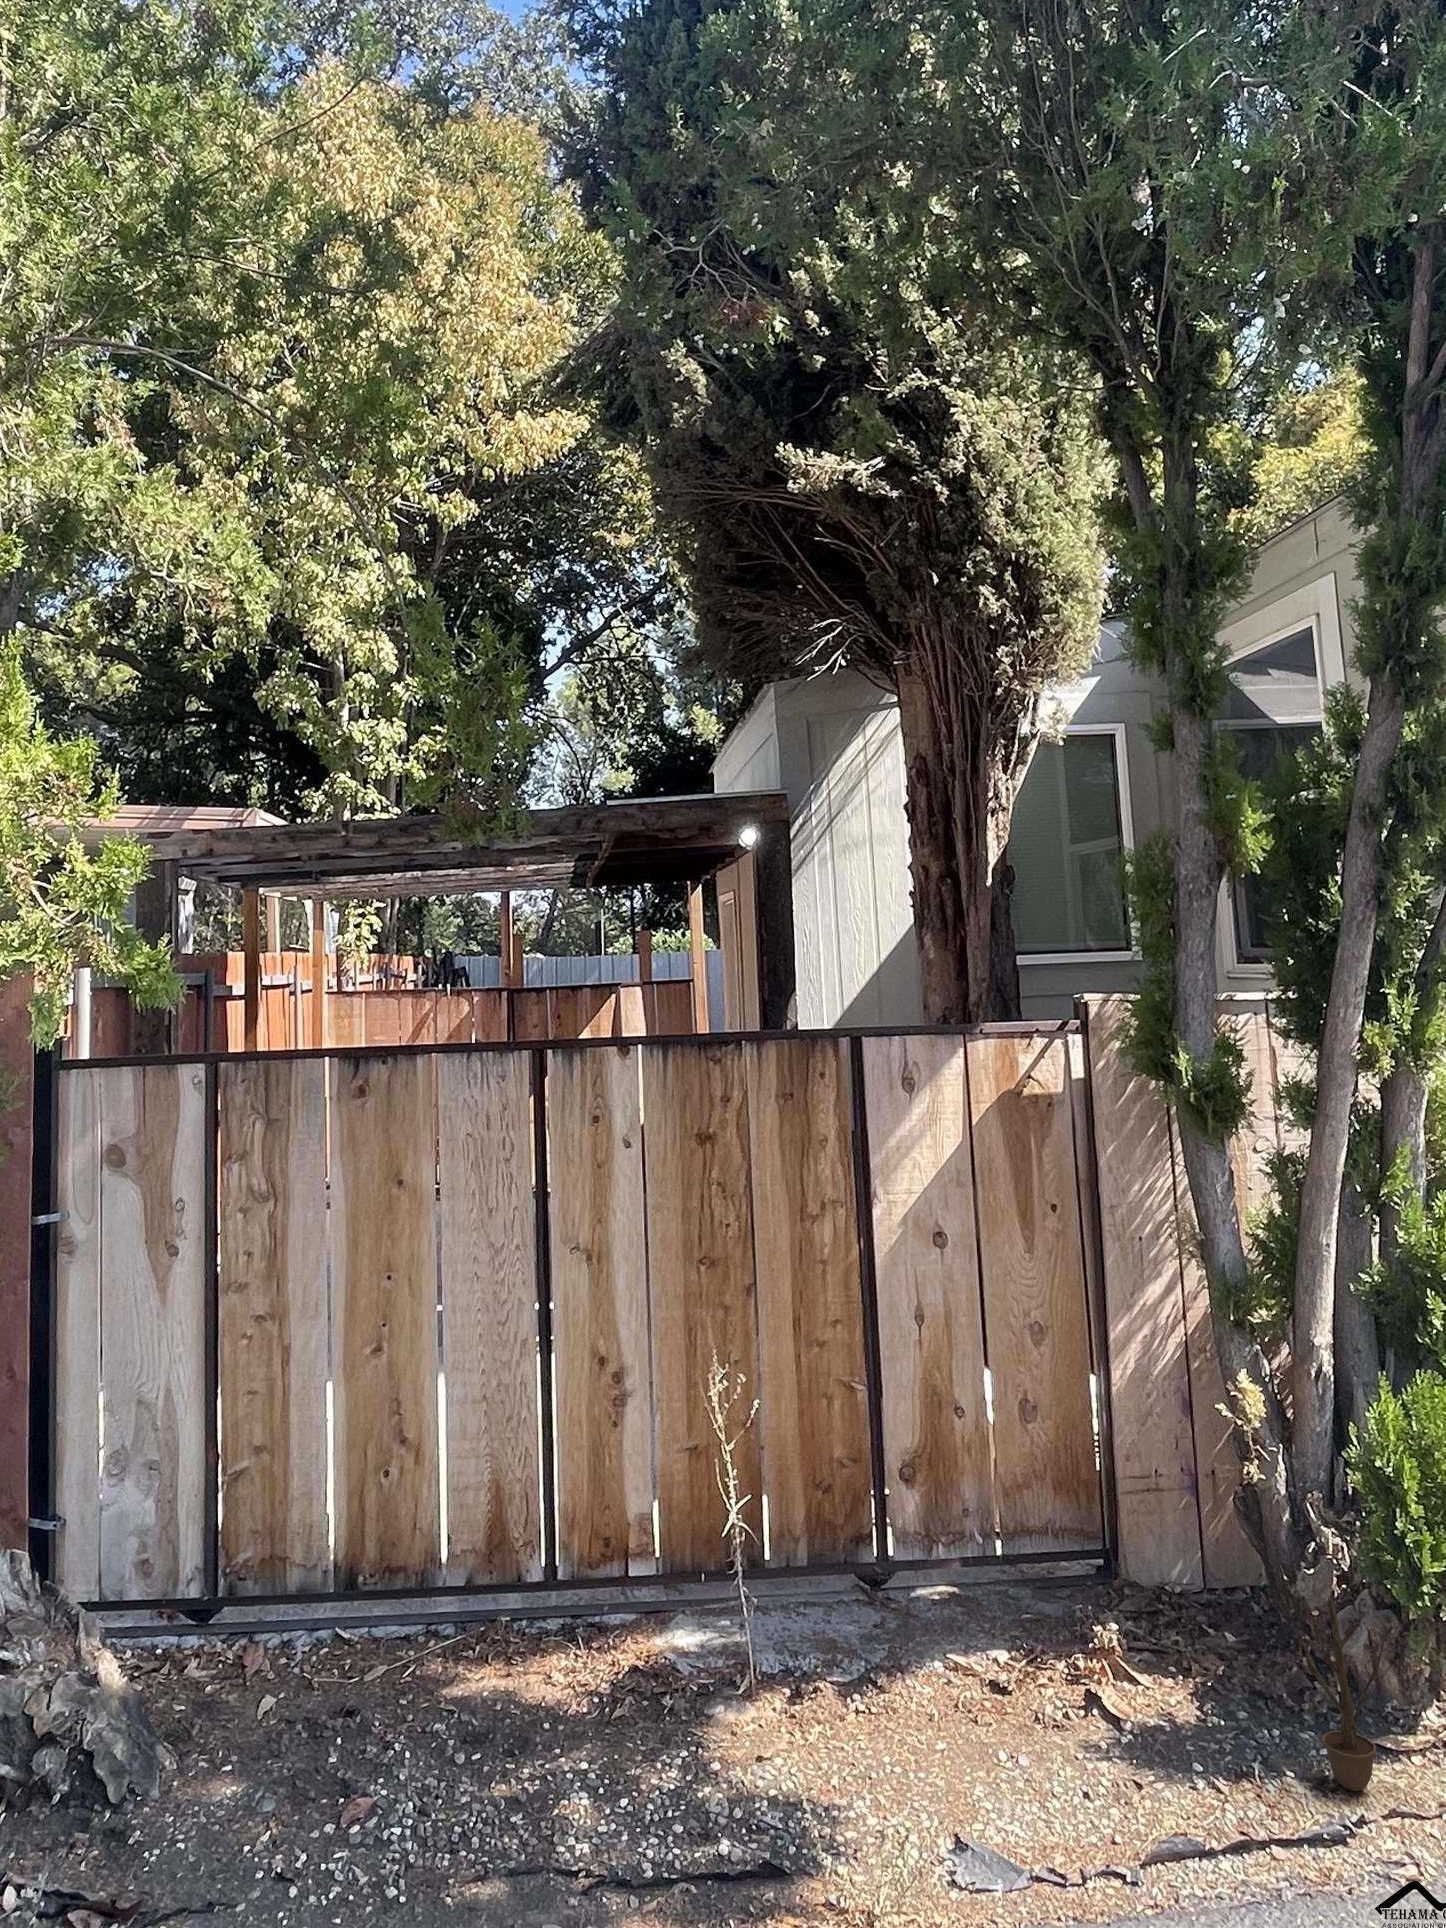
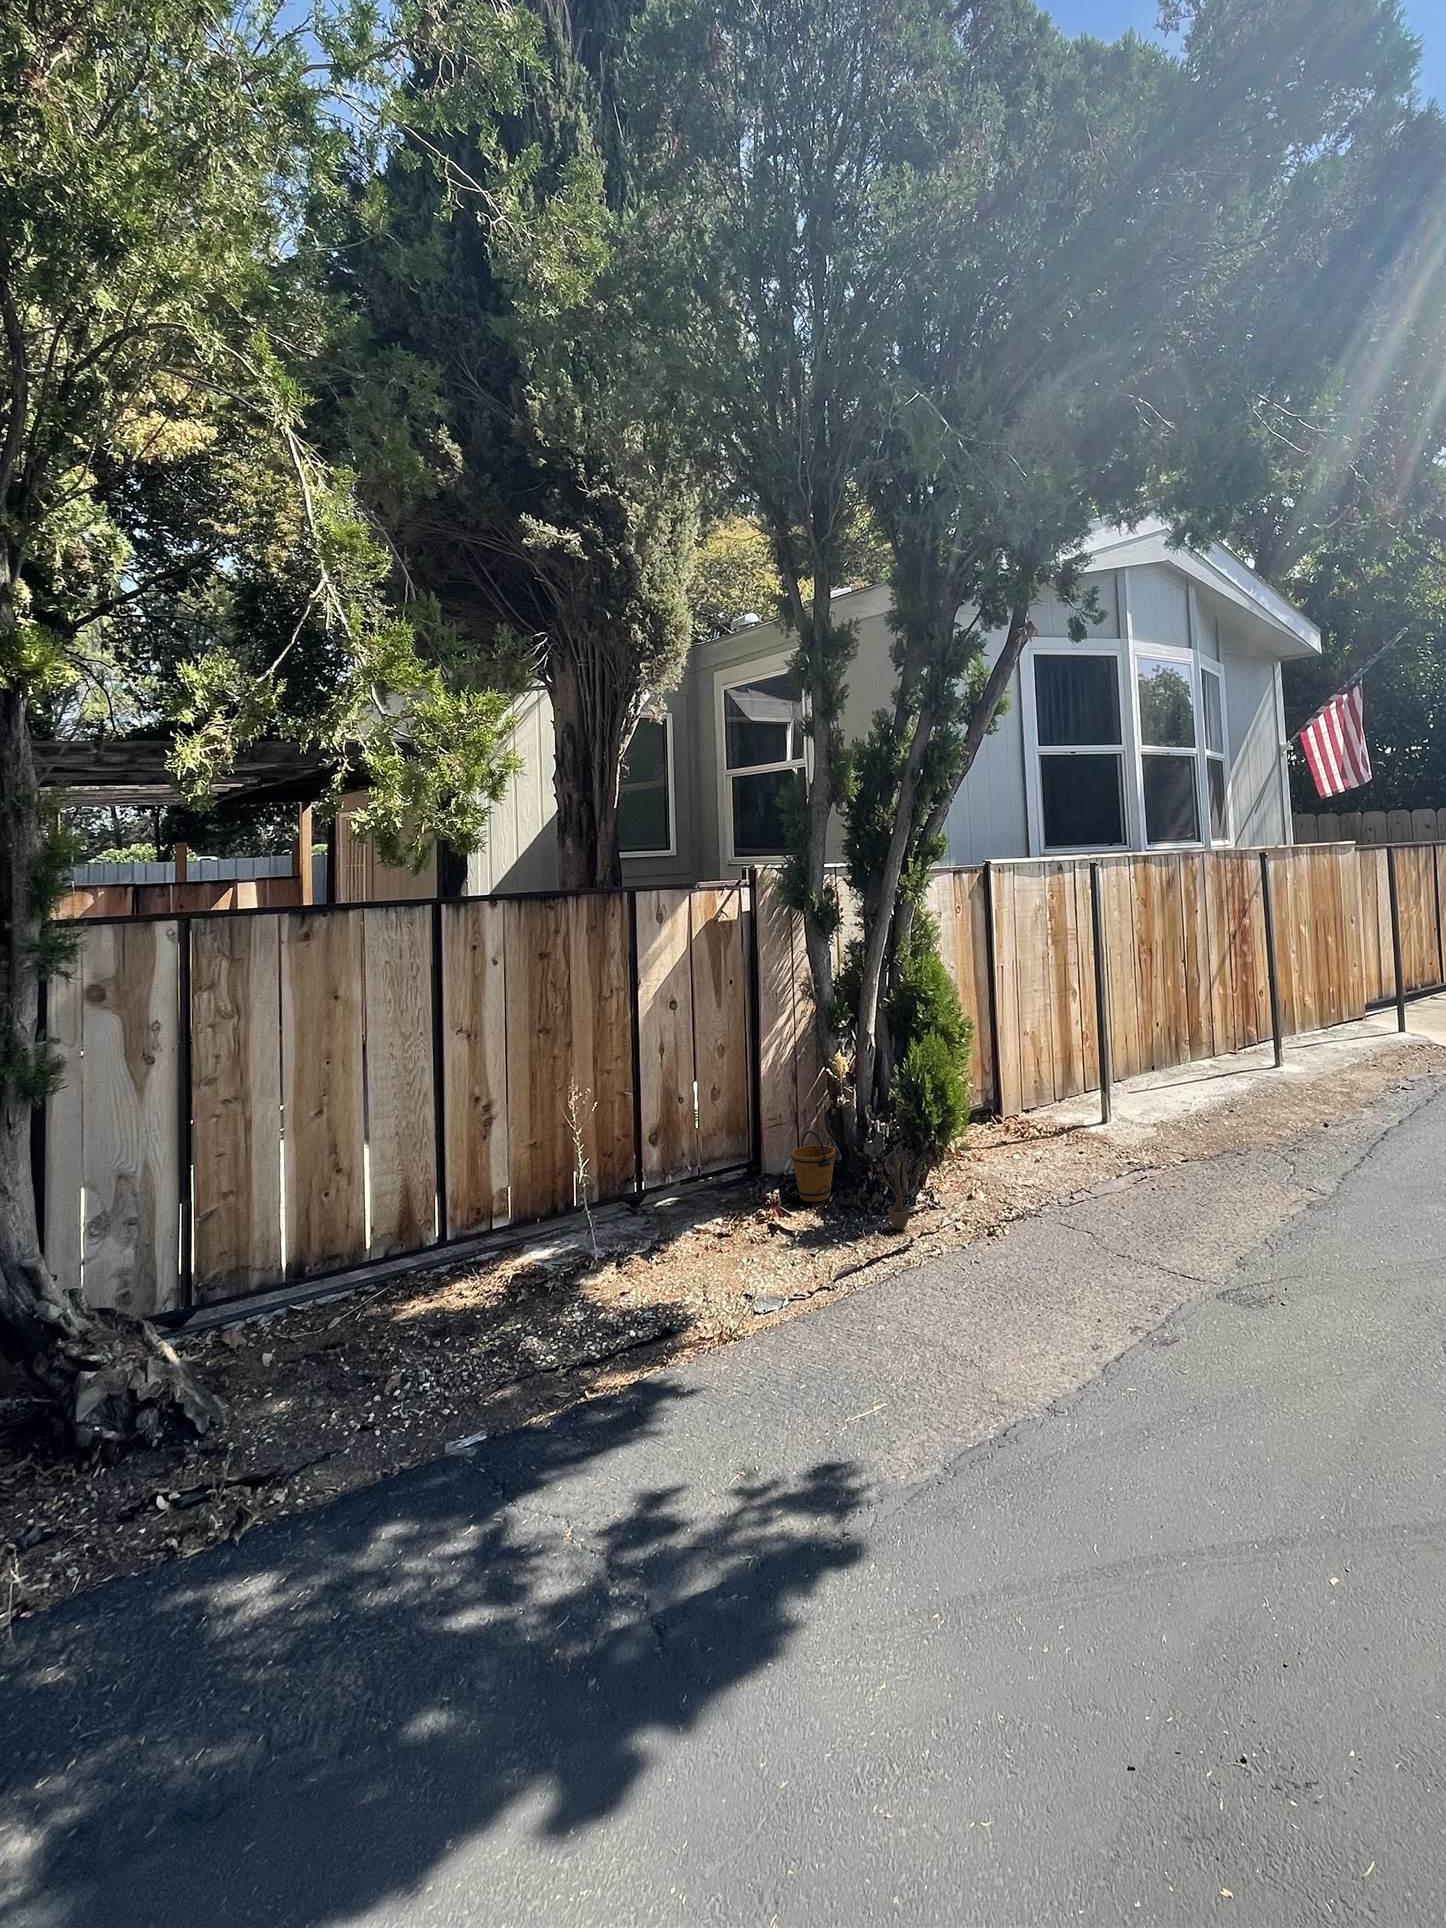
bucket: none [1149,1510,1242,1661] -> present [791,1131,835,1202]

